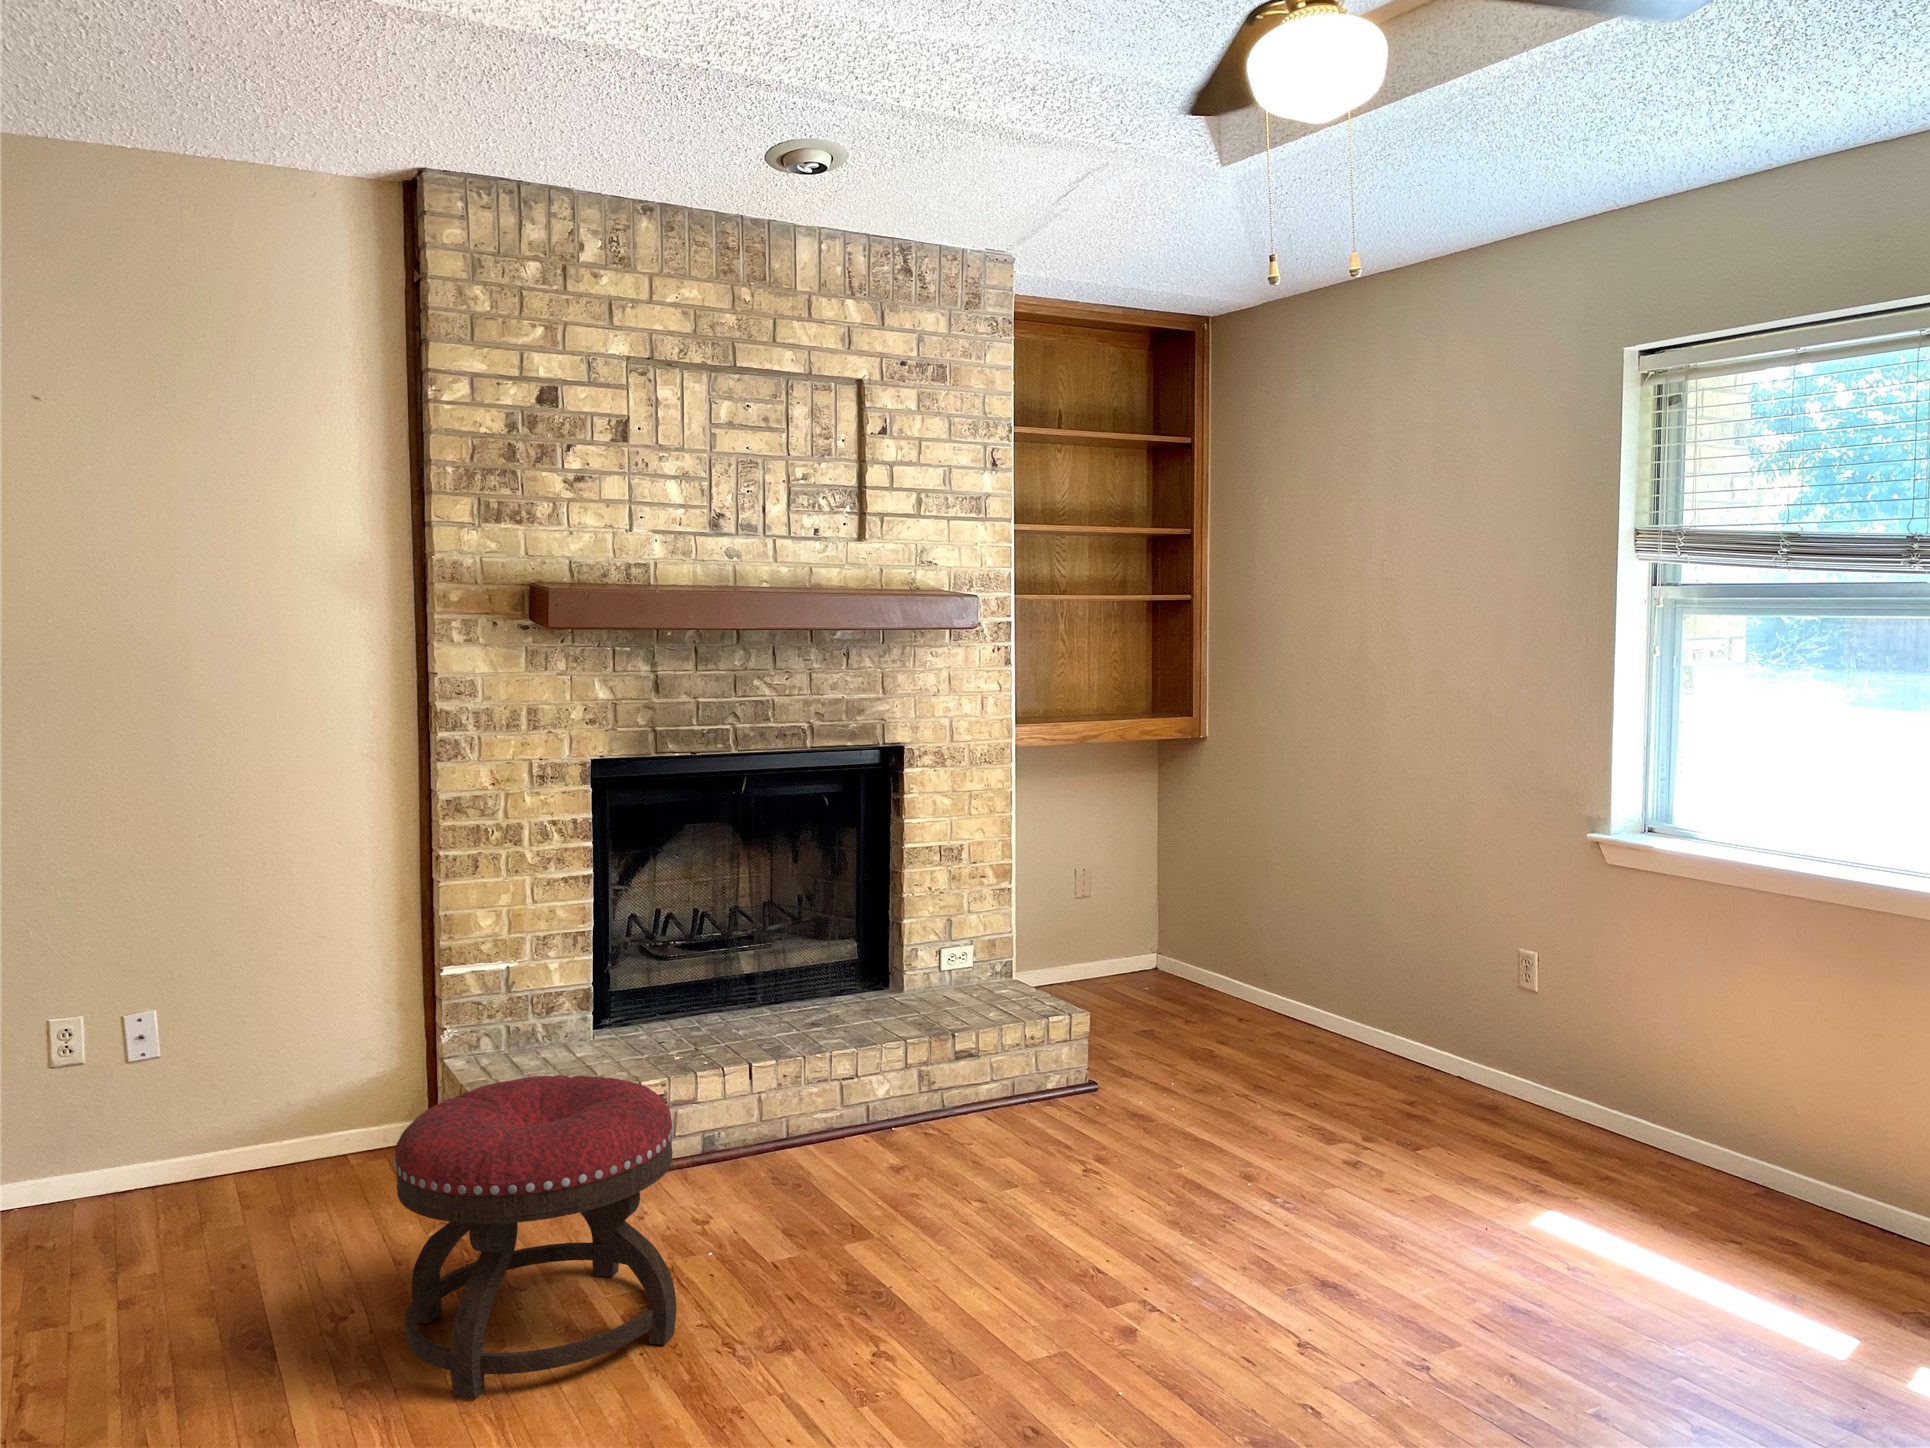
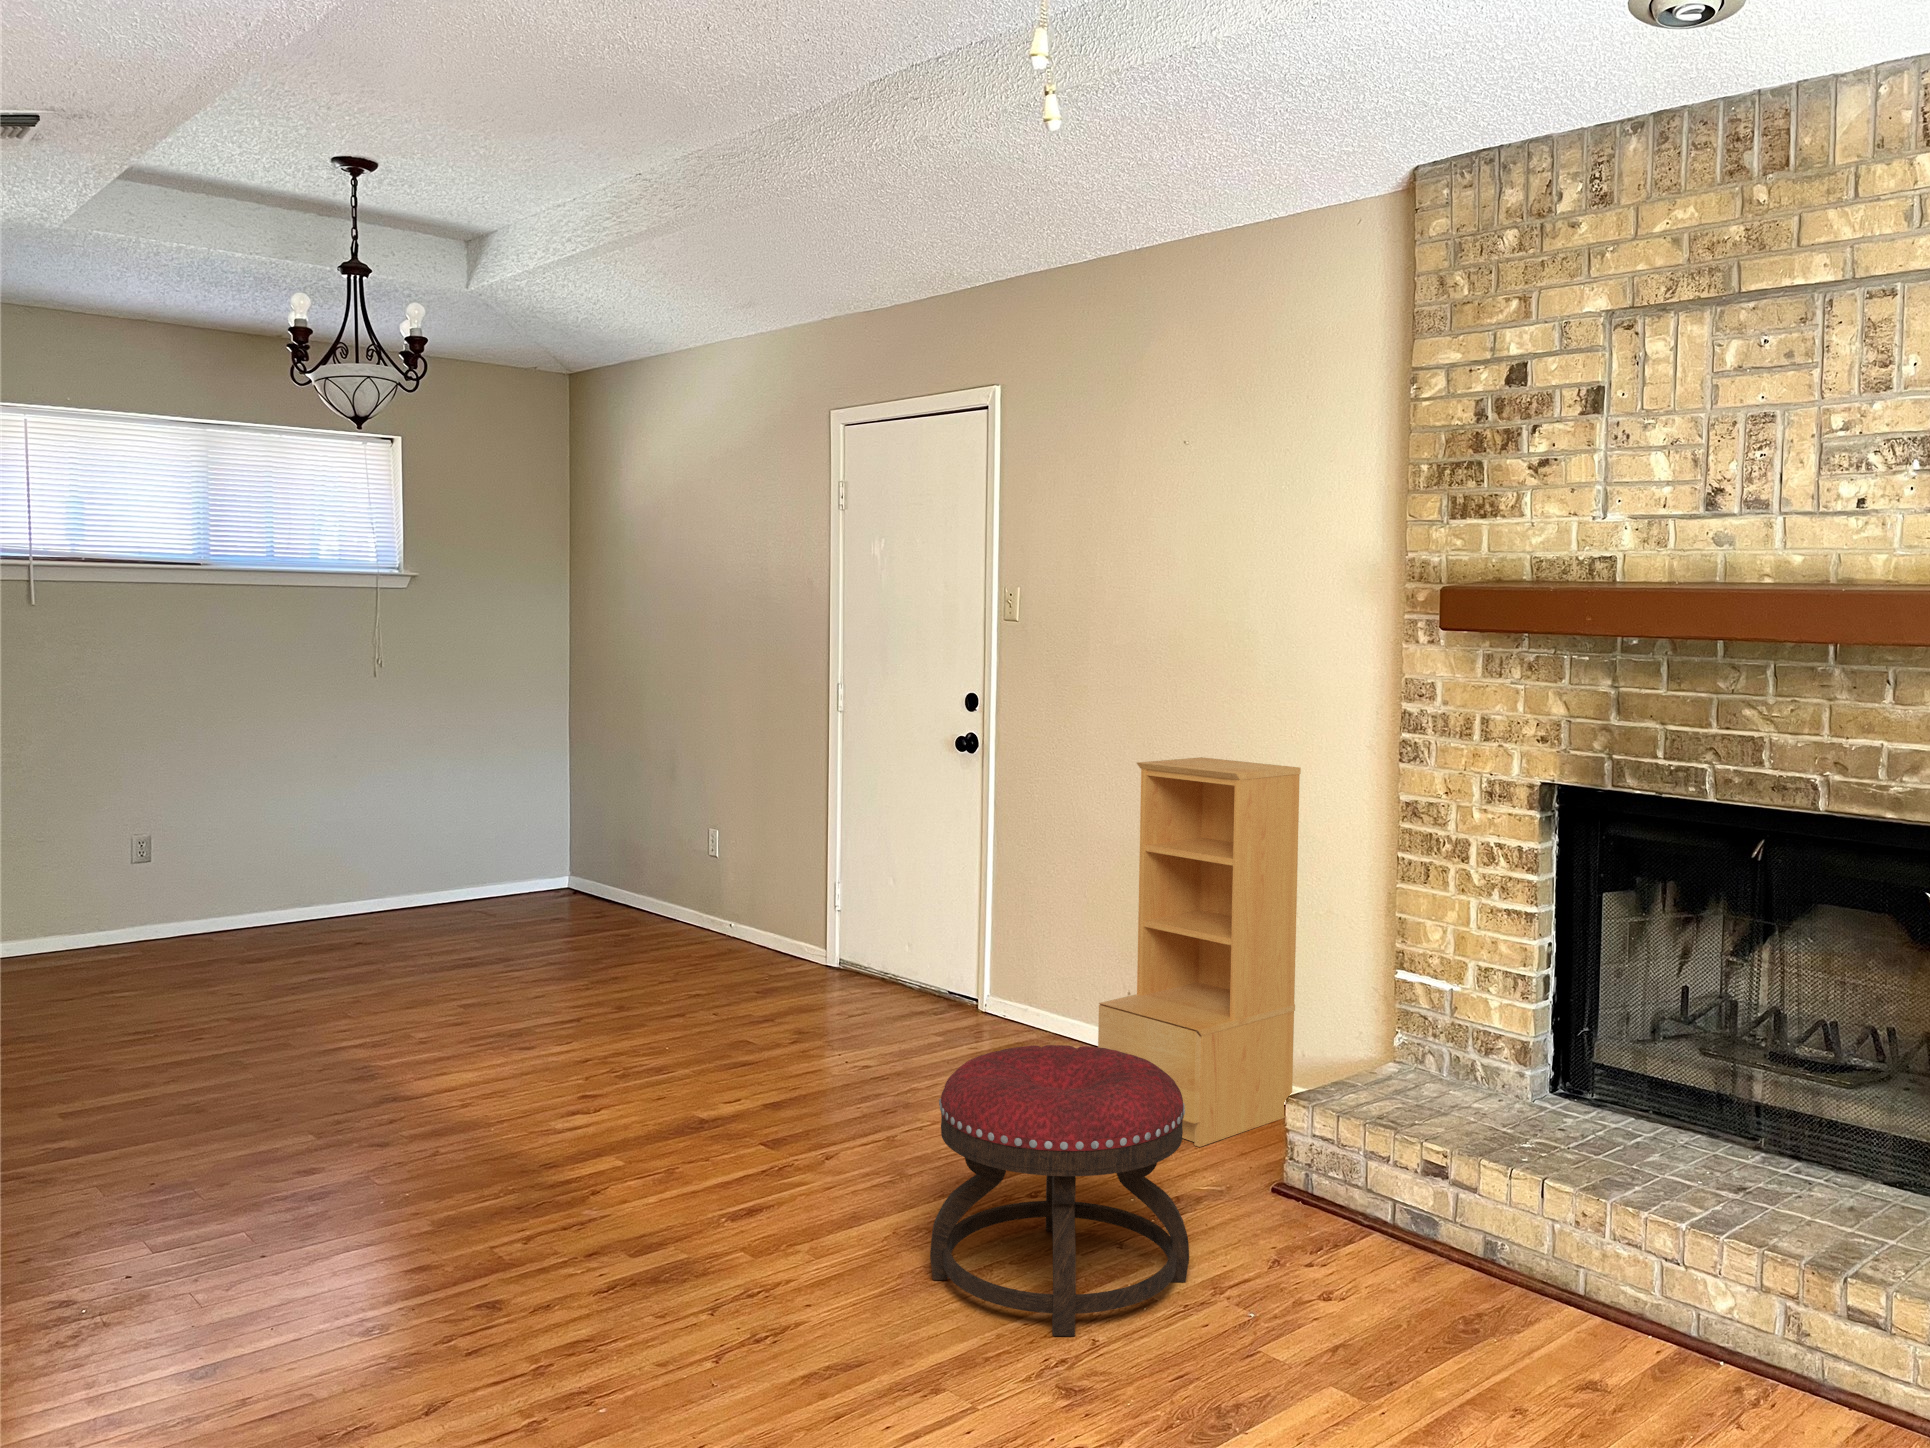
bookshelf: none [132,785,328,1254] -> present [1098,757,1301,1147]

